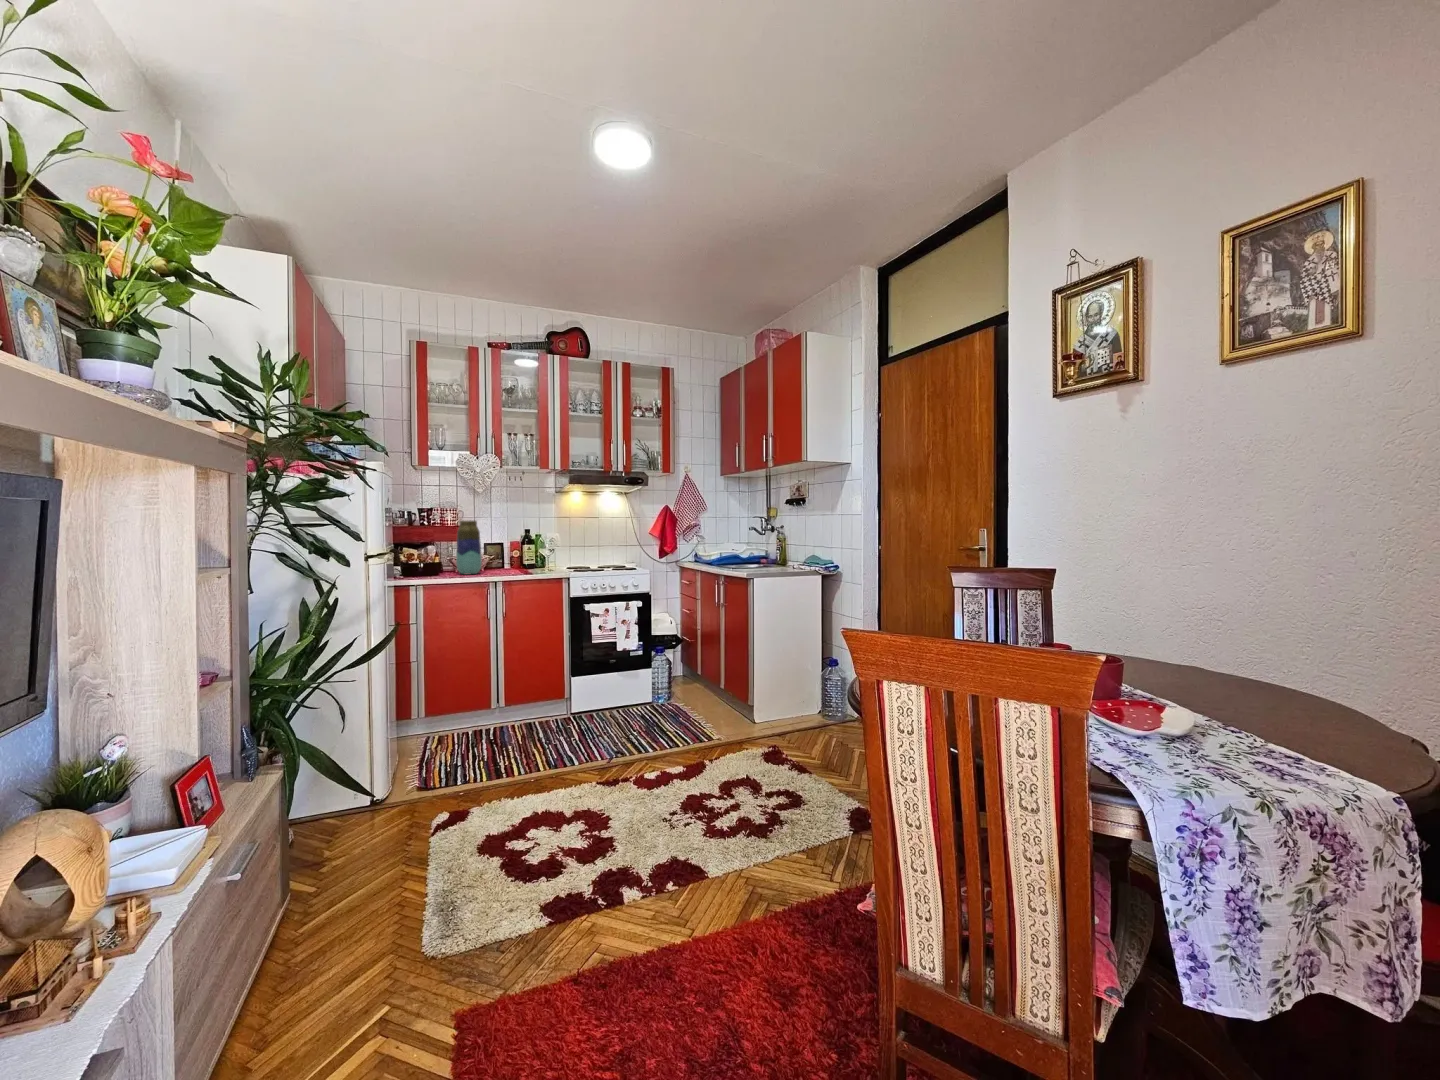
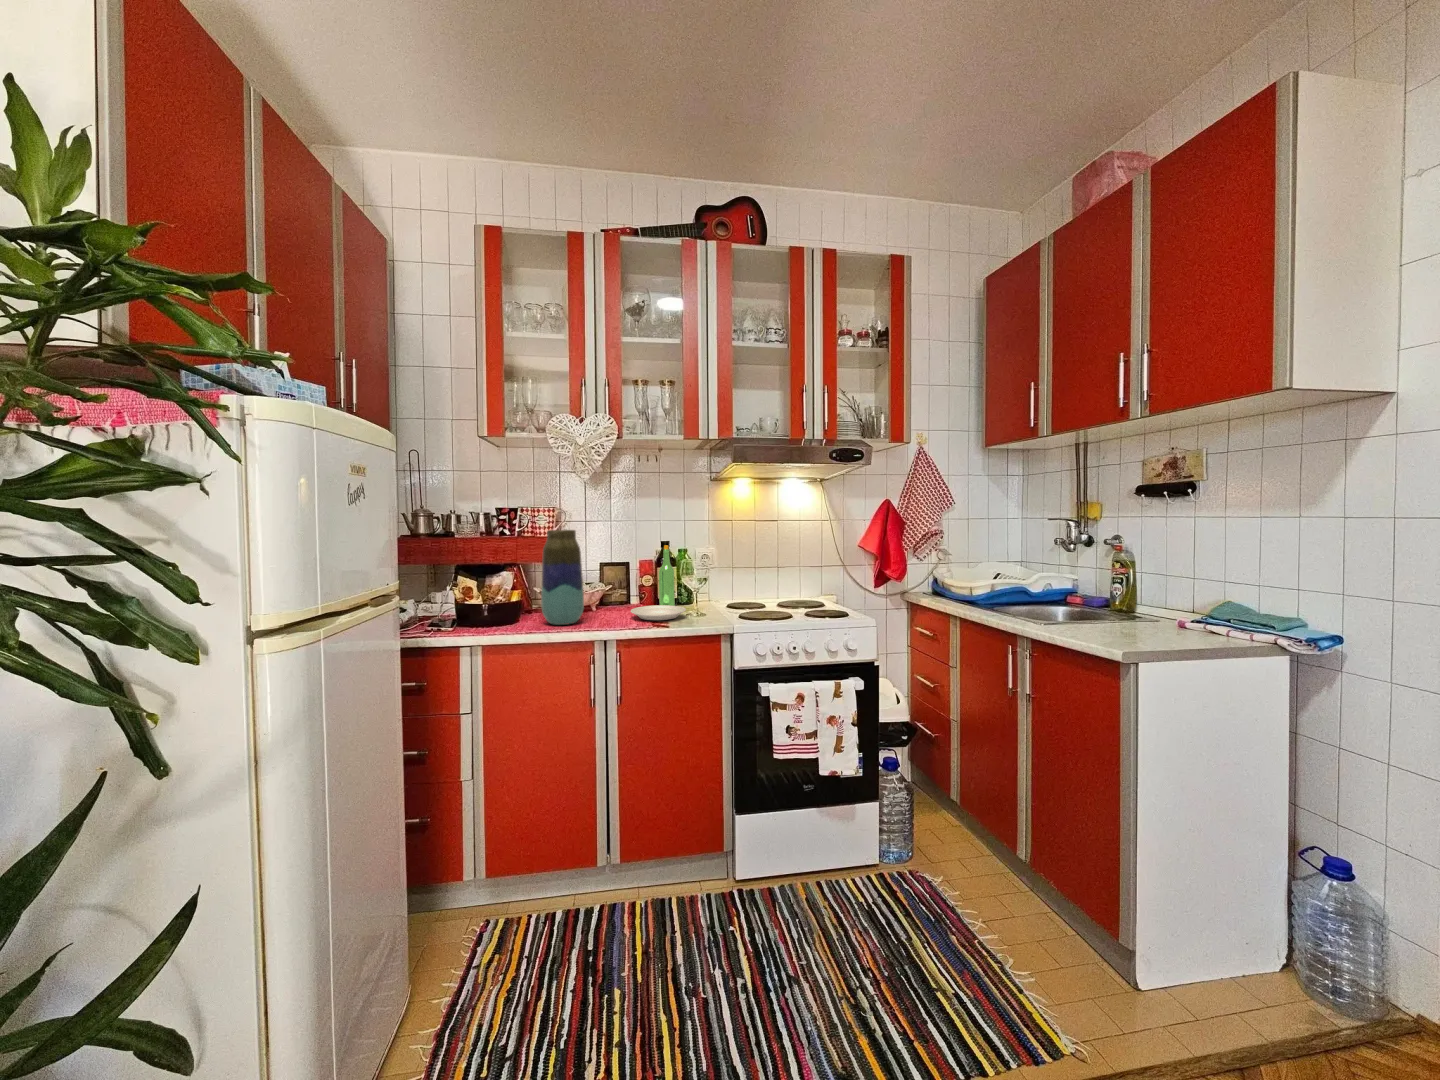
plate: none [509,531,542,572] -> present [631,545,686,620]

